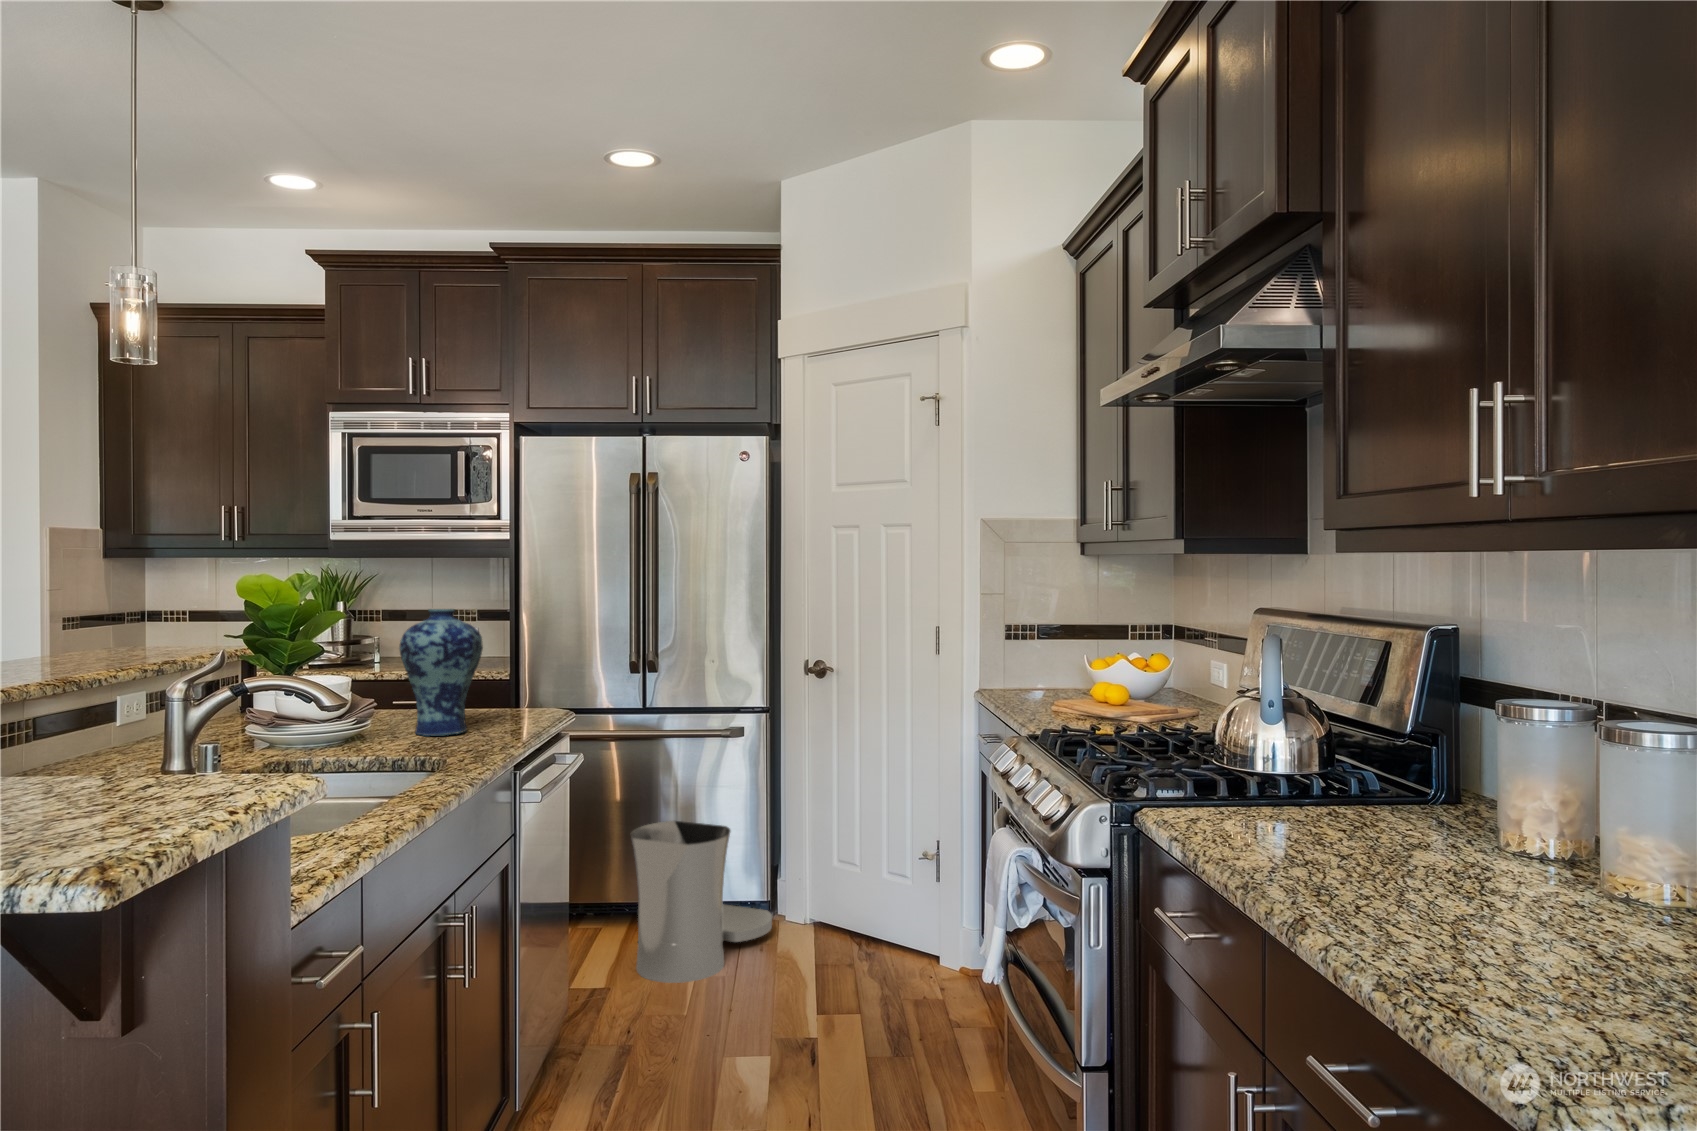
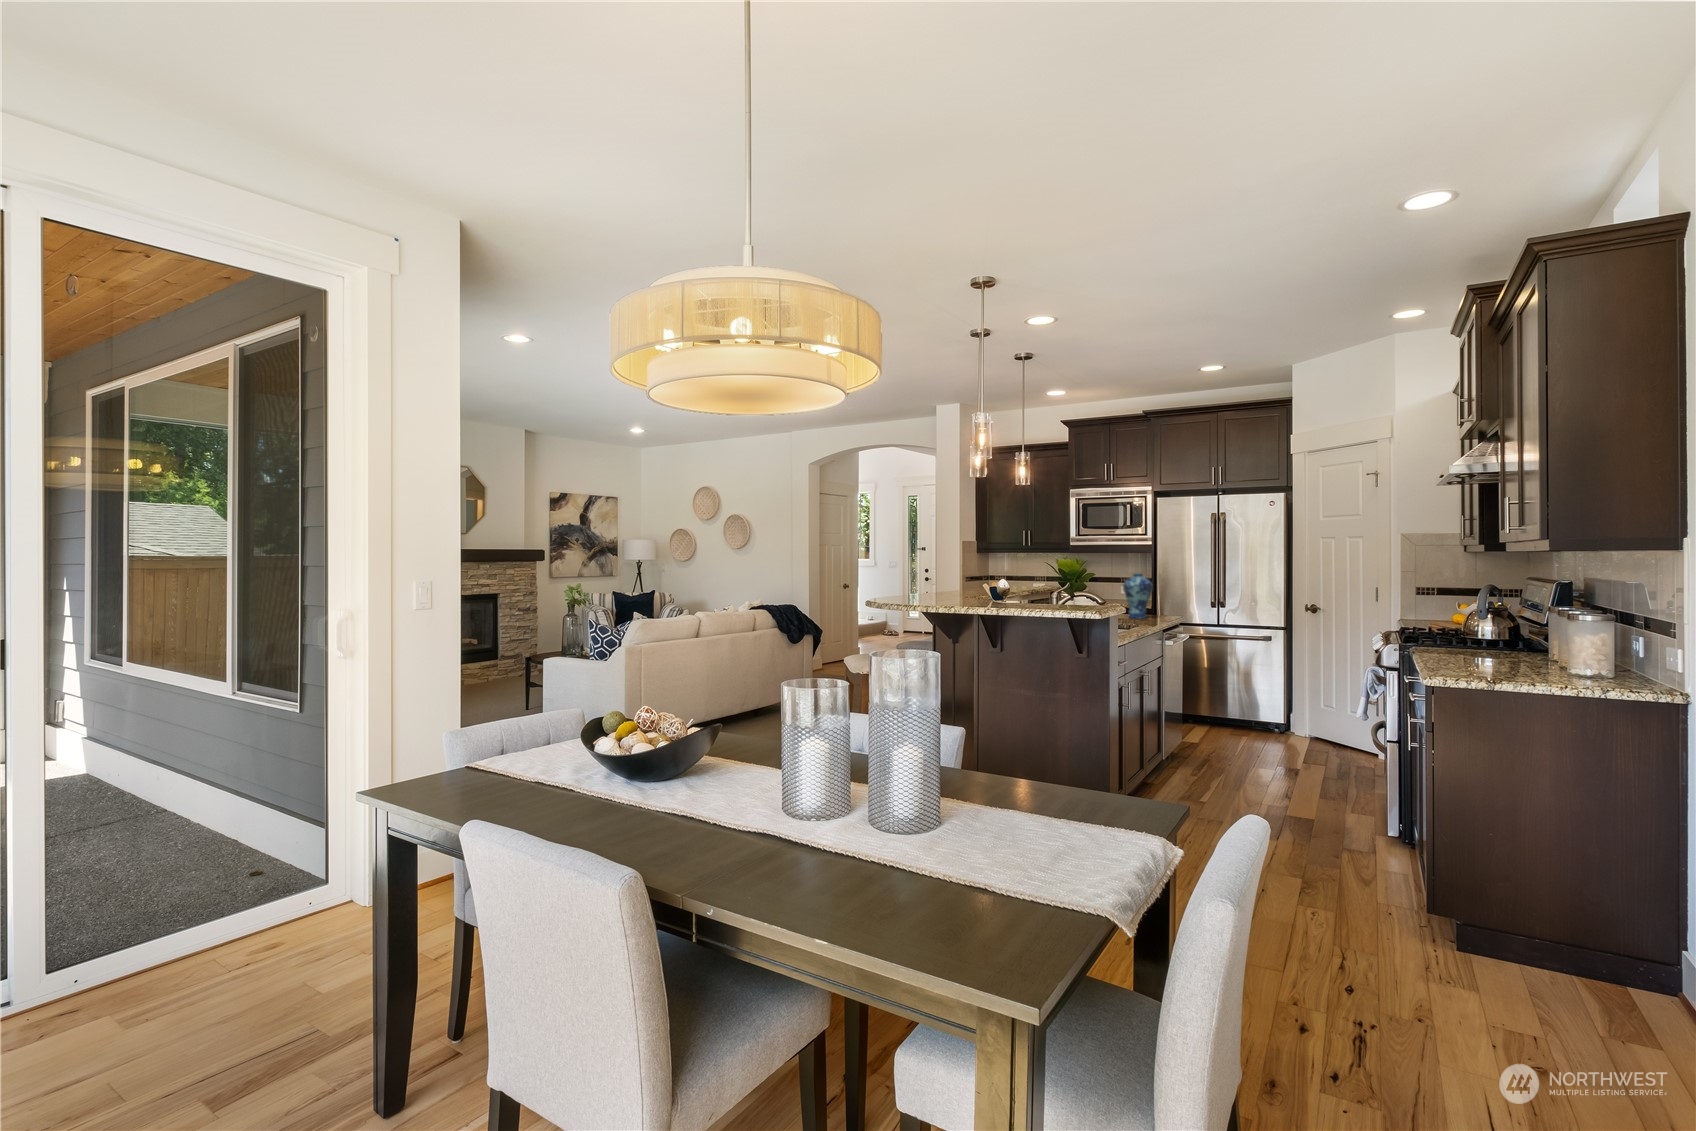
trash can: present [631,821,772,983] -> none [1212,675,1285,744]

